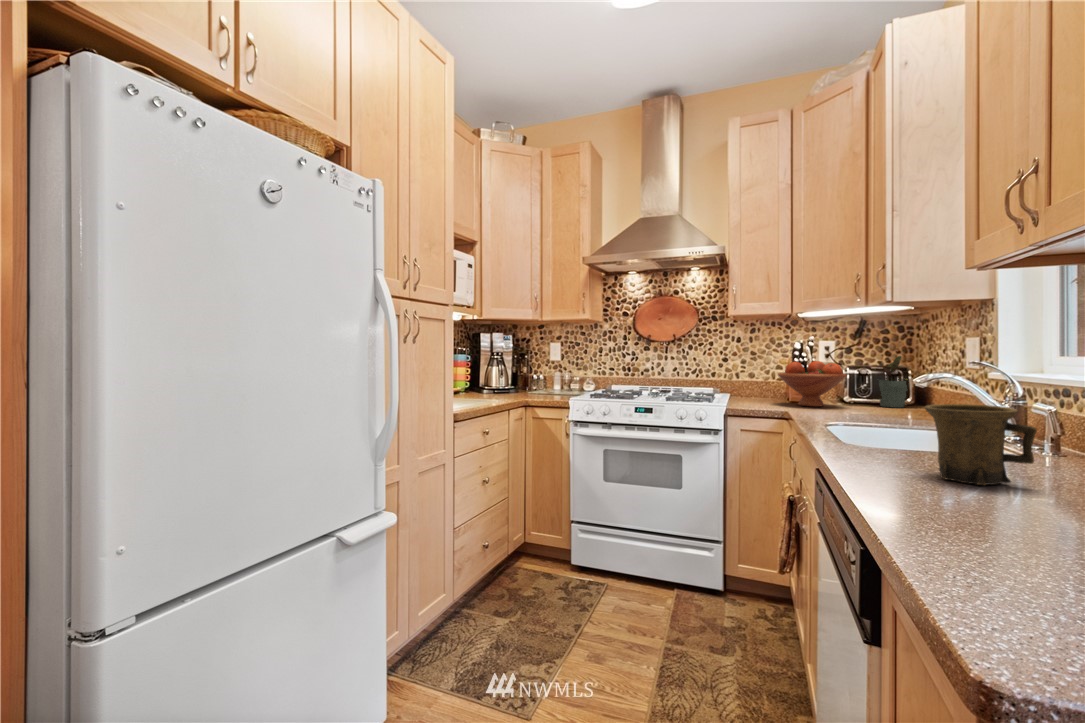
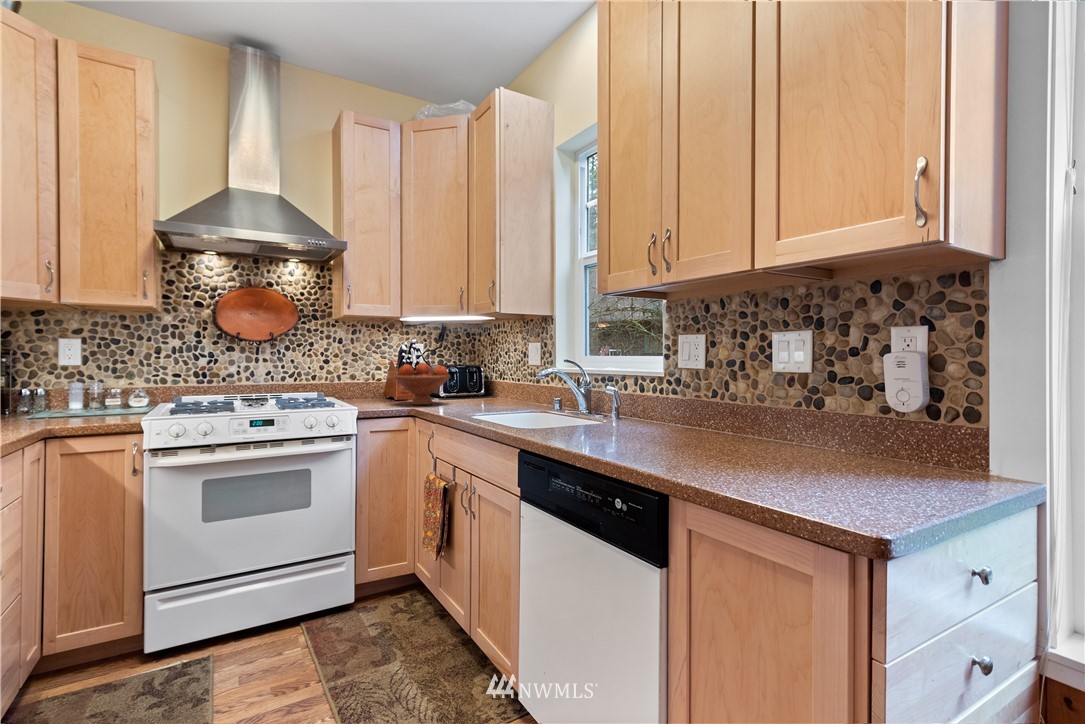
potted plant: present [875,356,909,408] -> none [458,358,490,400]
mug: present [925,404,1037,485] -> none [589,398,642,451]

